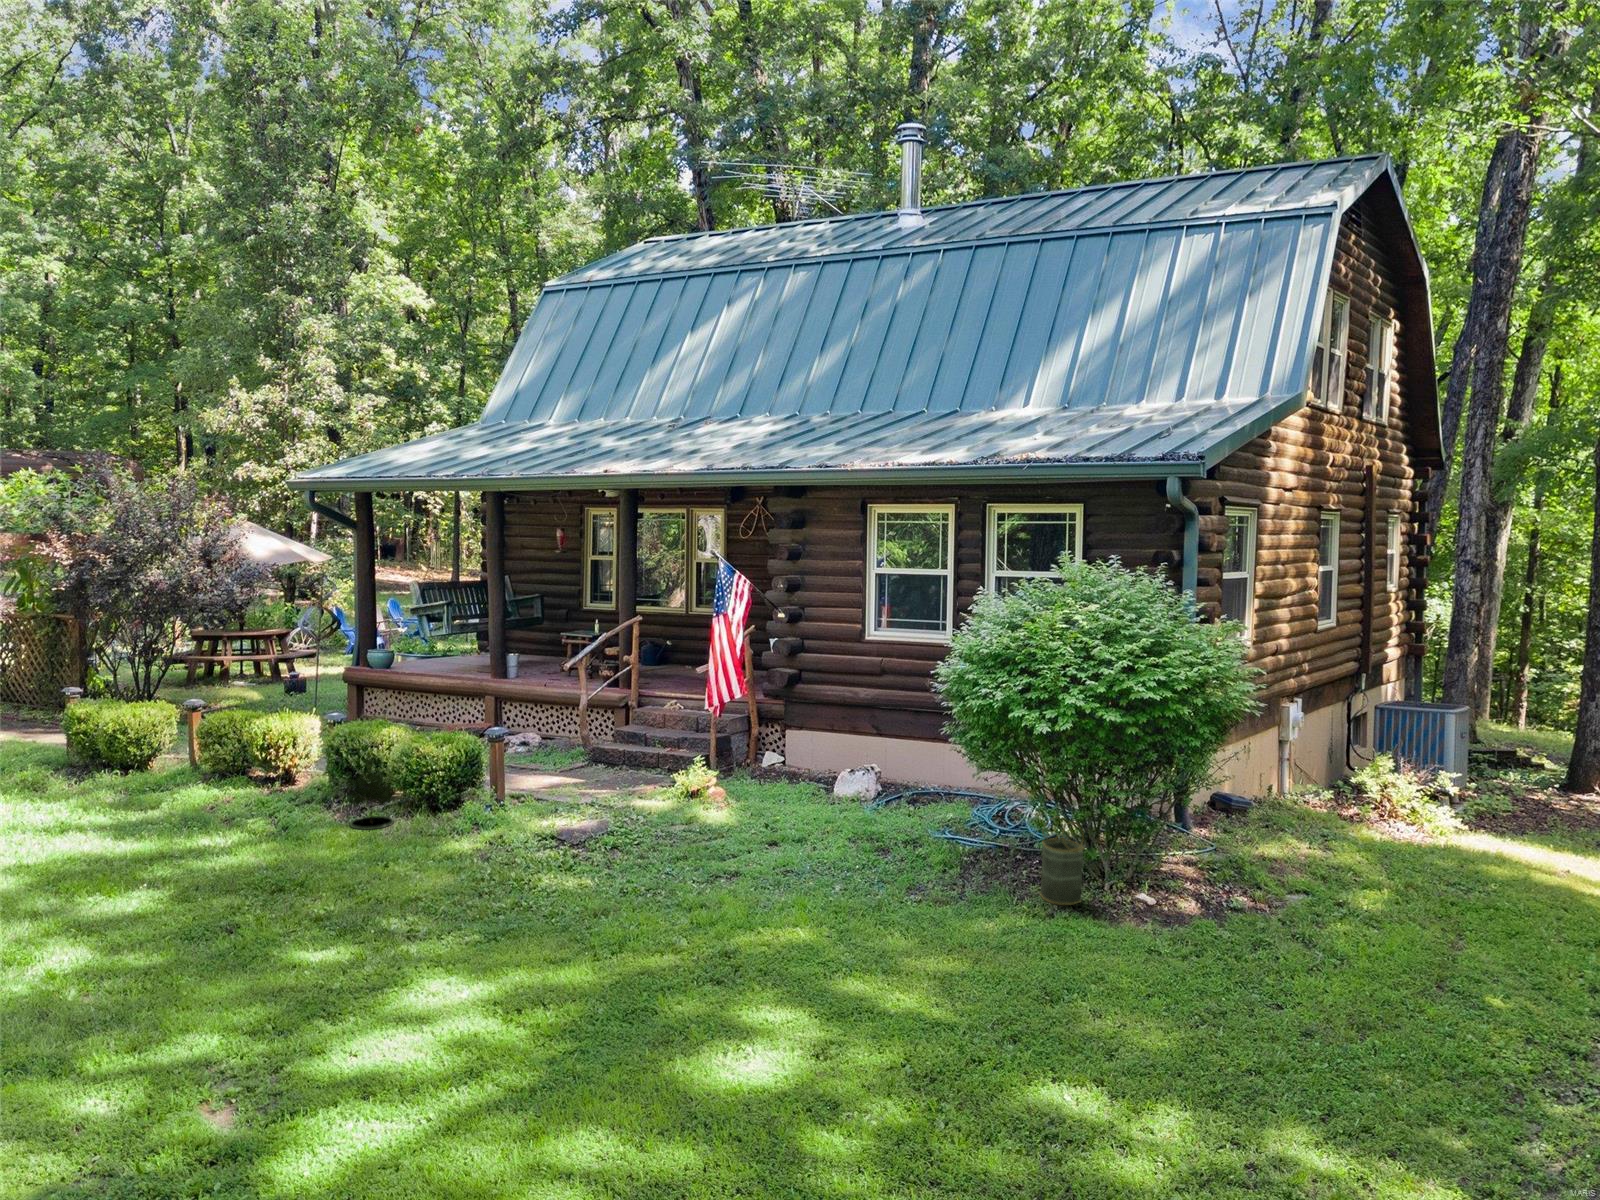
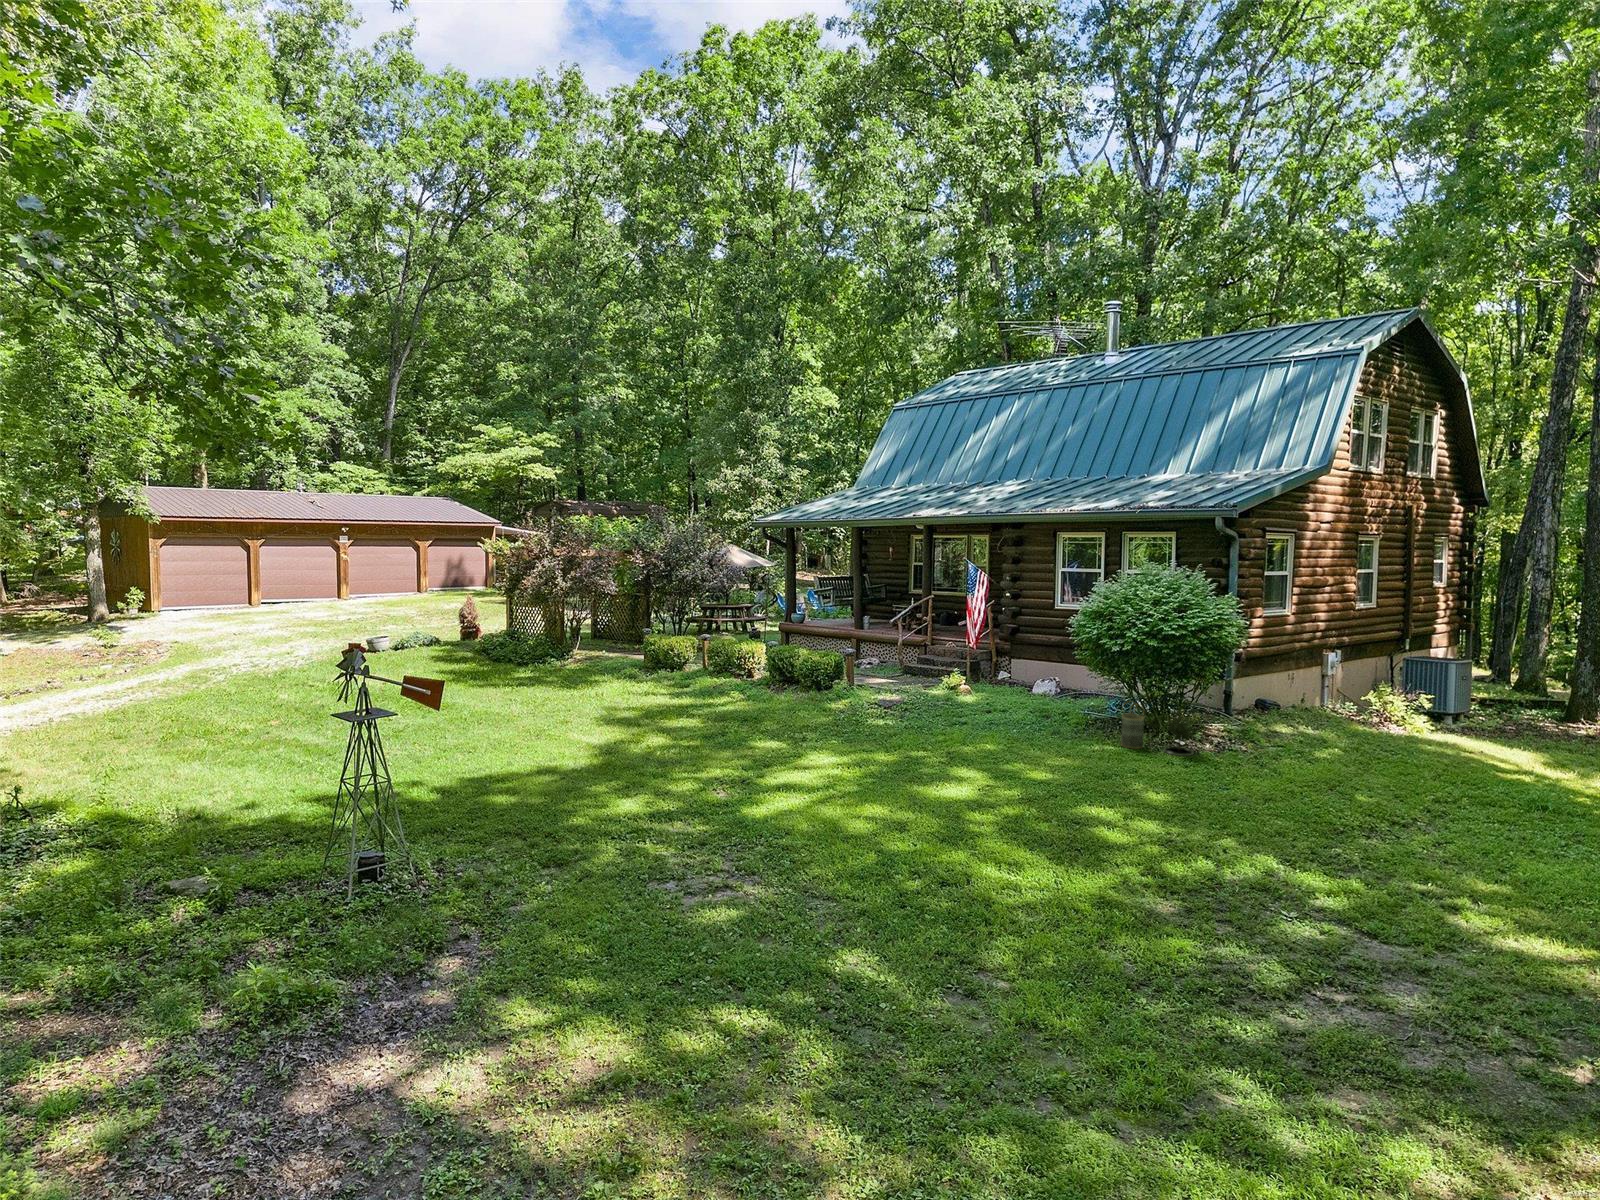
potted tree: present [346,755,394,830] -> present [1164,709,1193,756]

